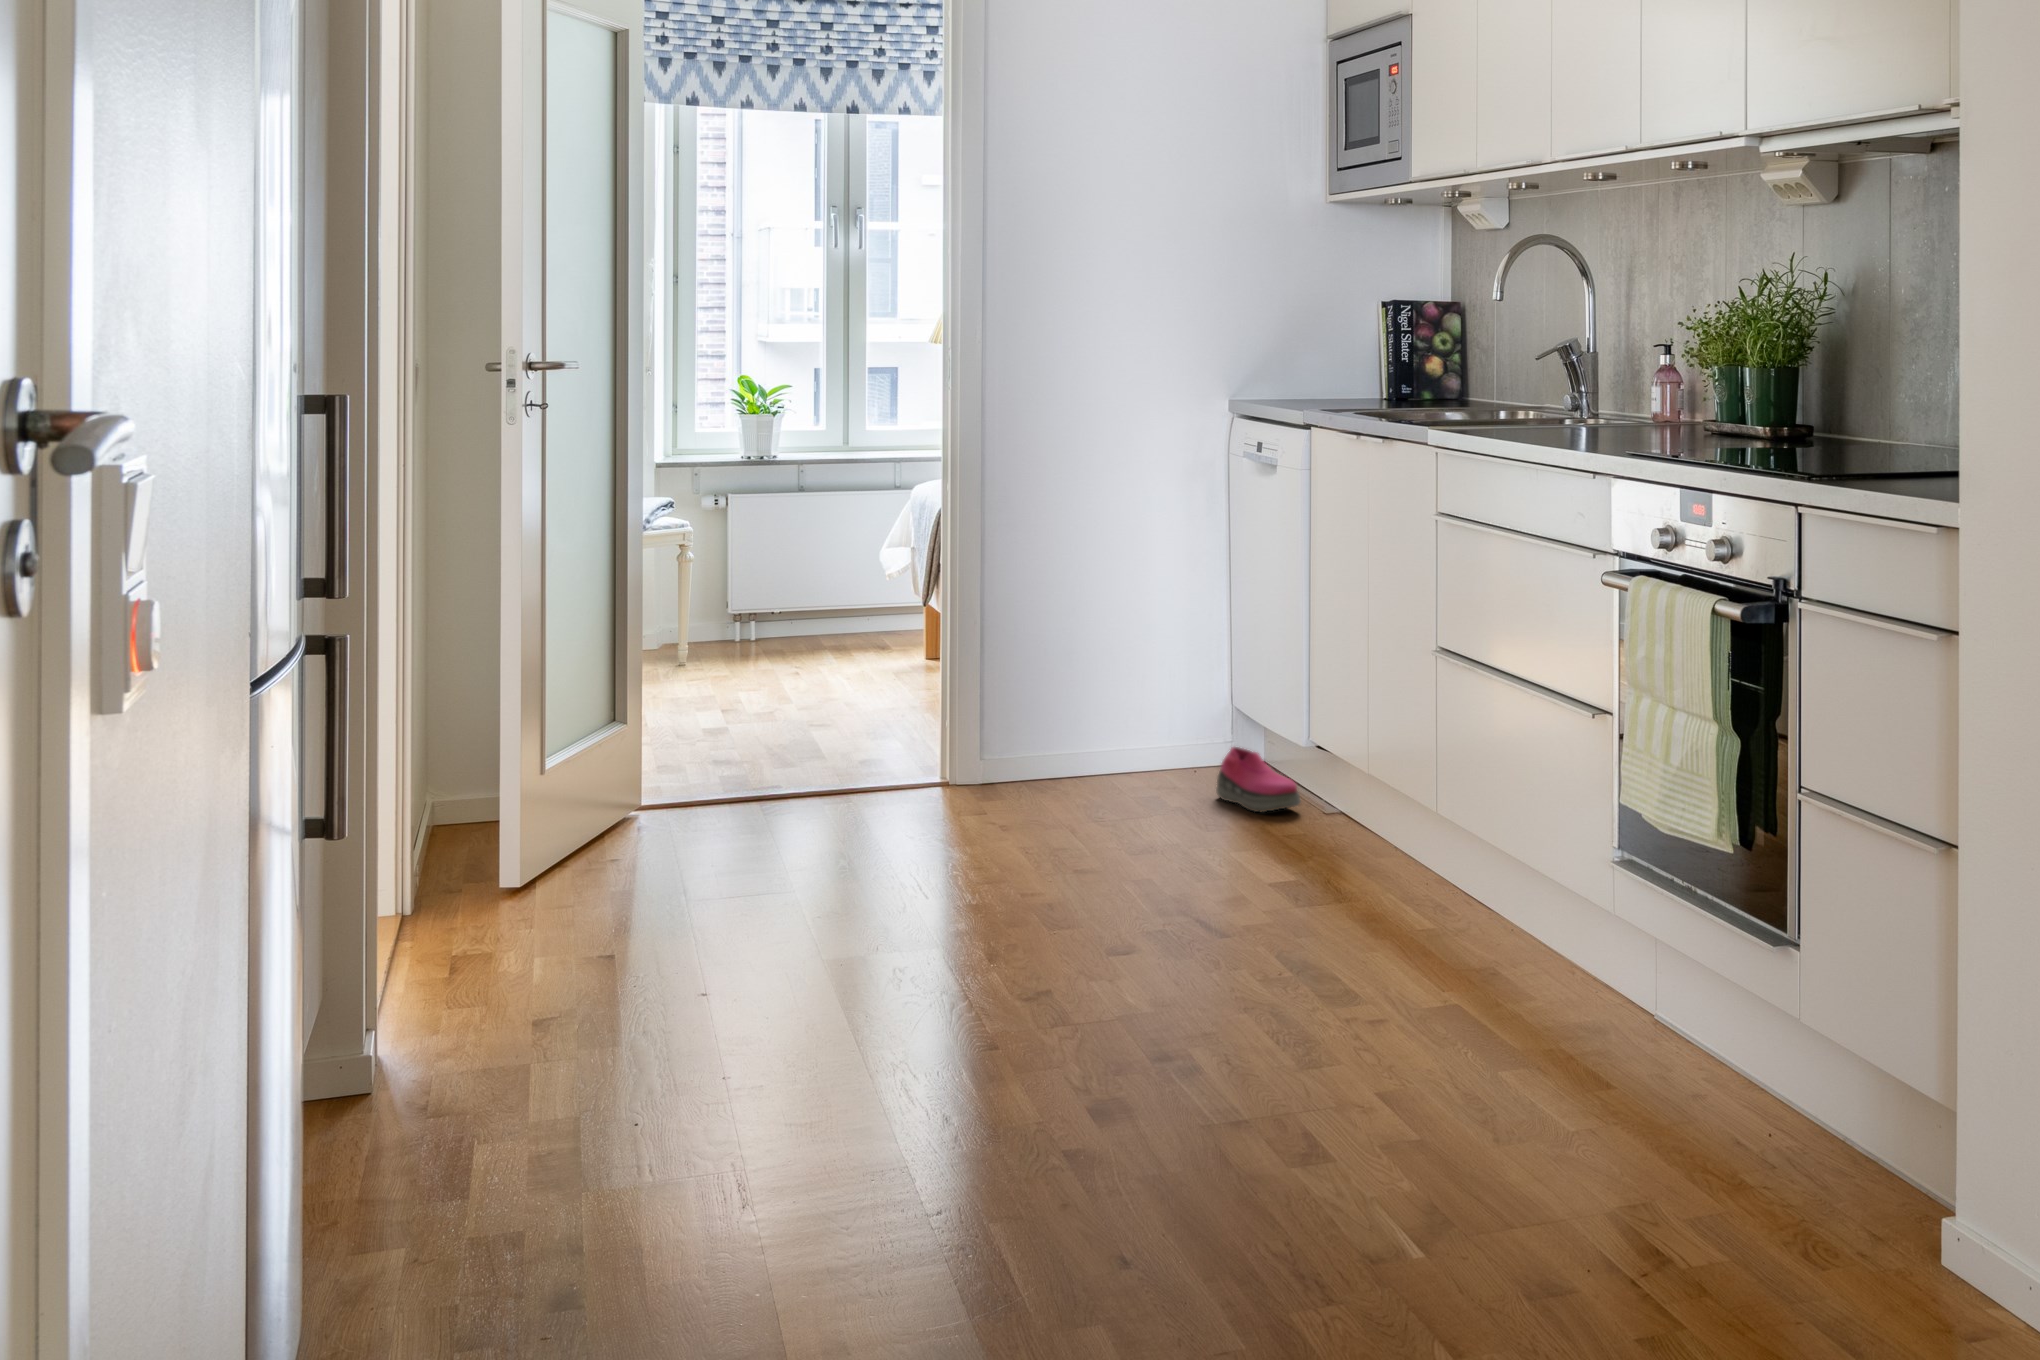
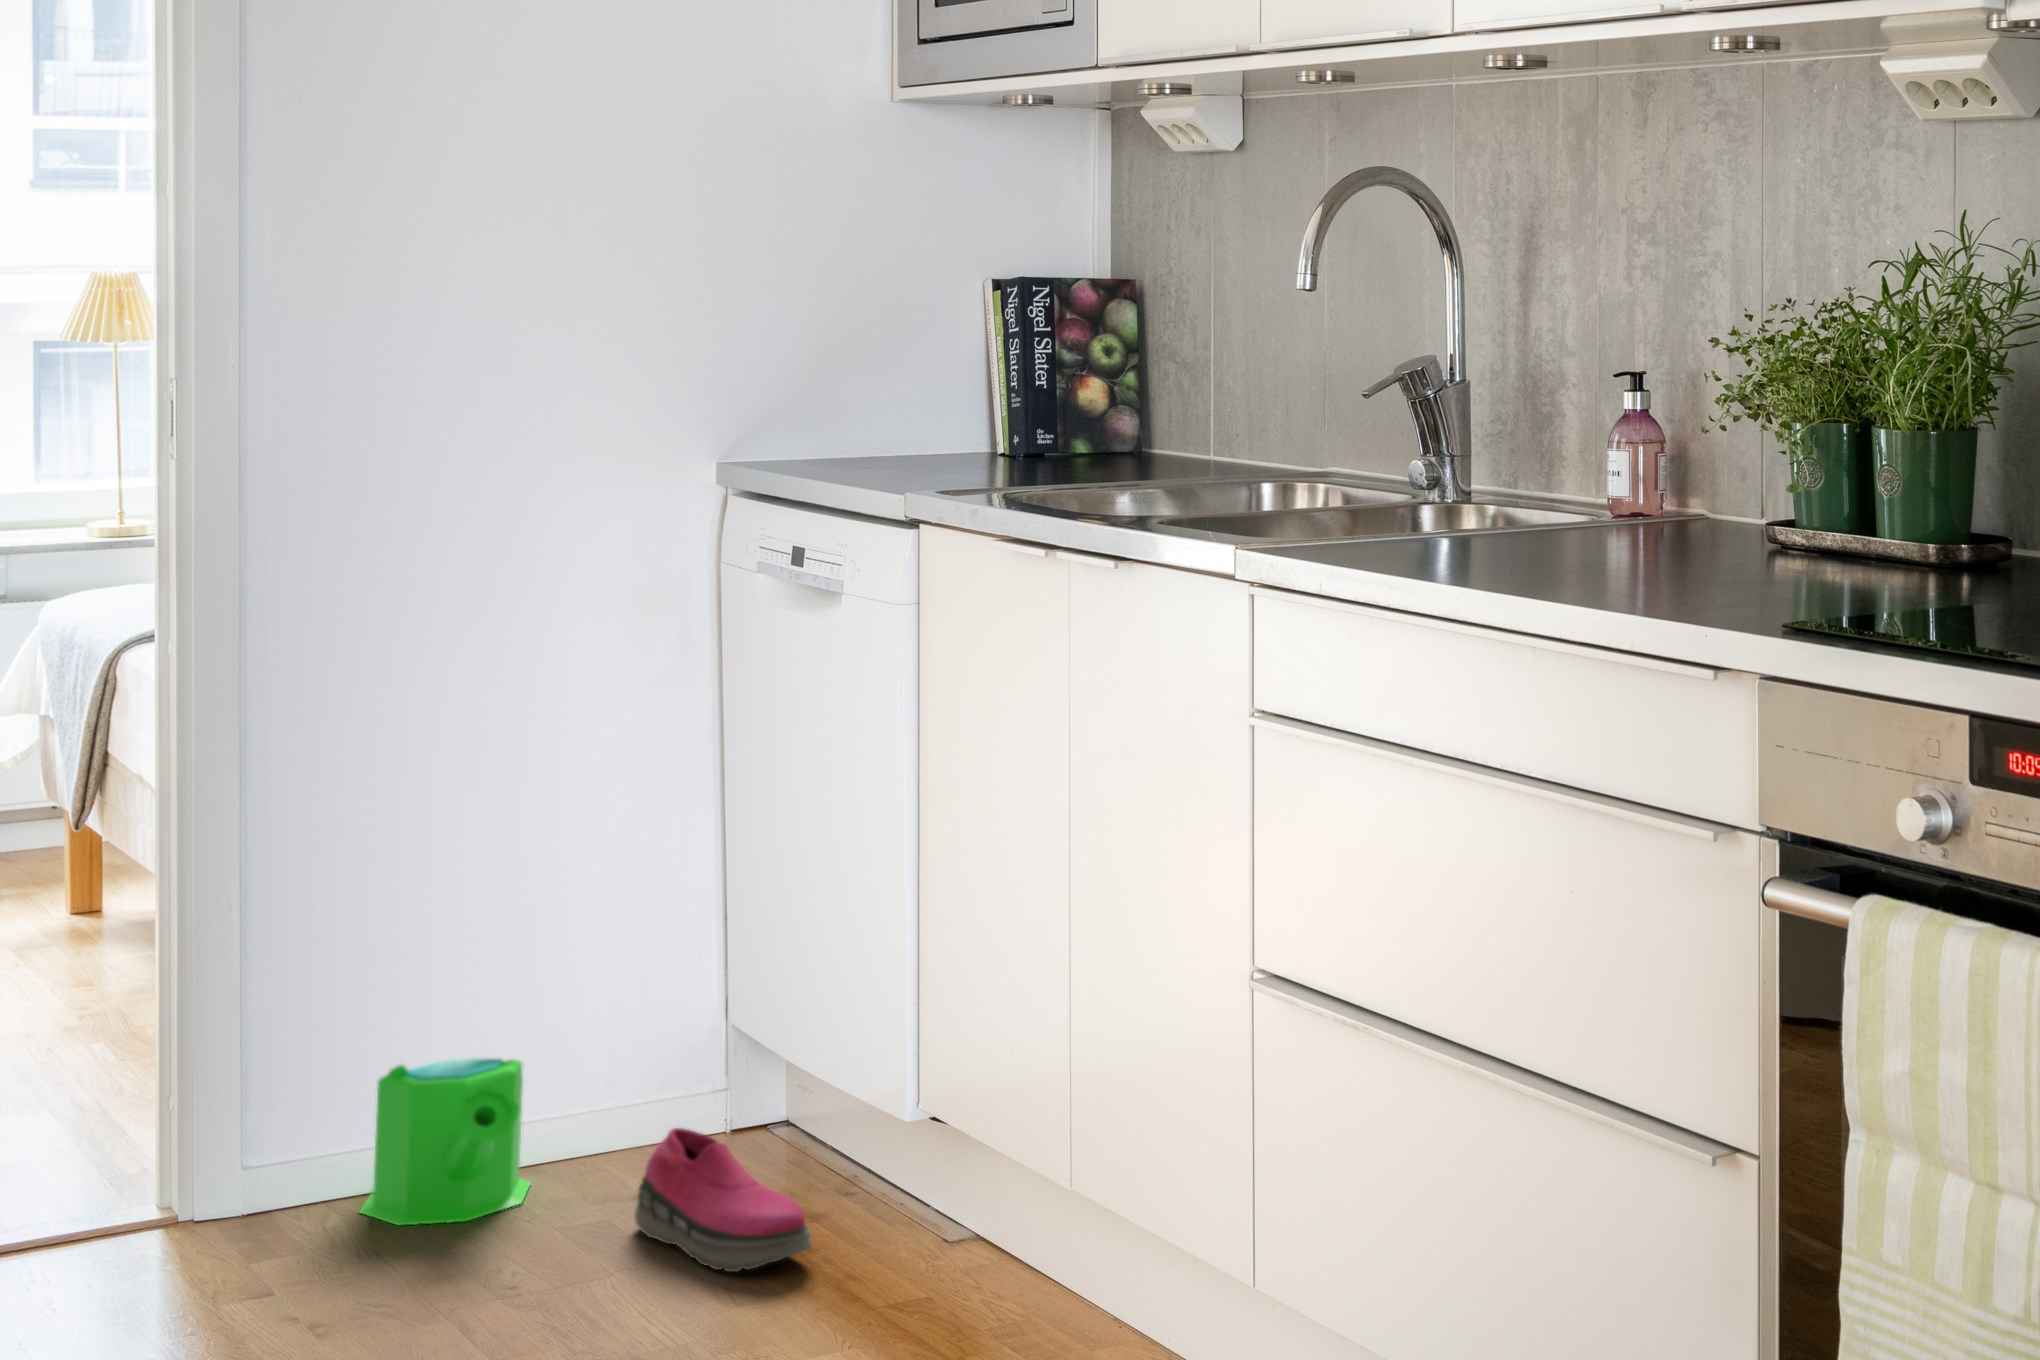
watering can: none [1086,680,1166,792] -> present [360,1058,530,1226]

